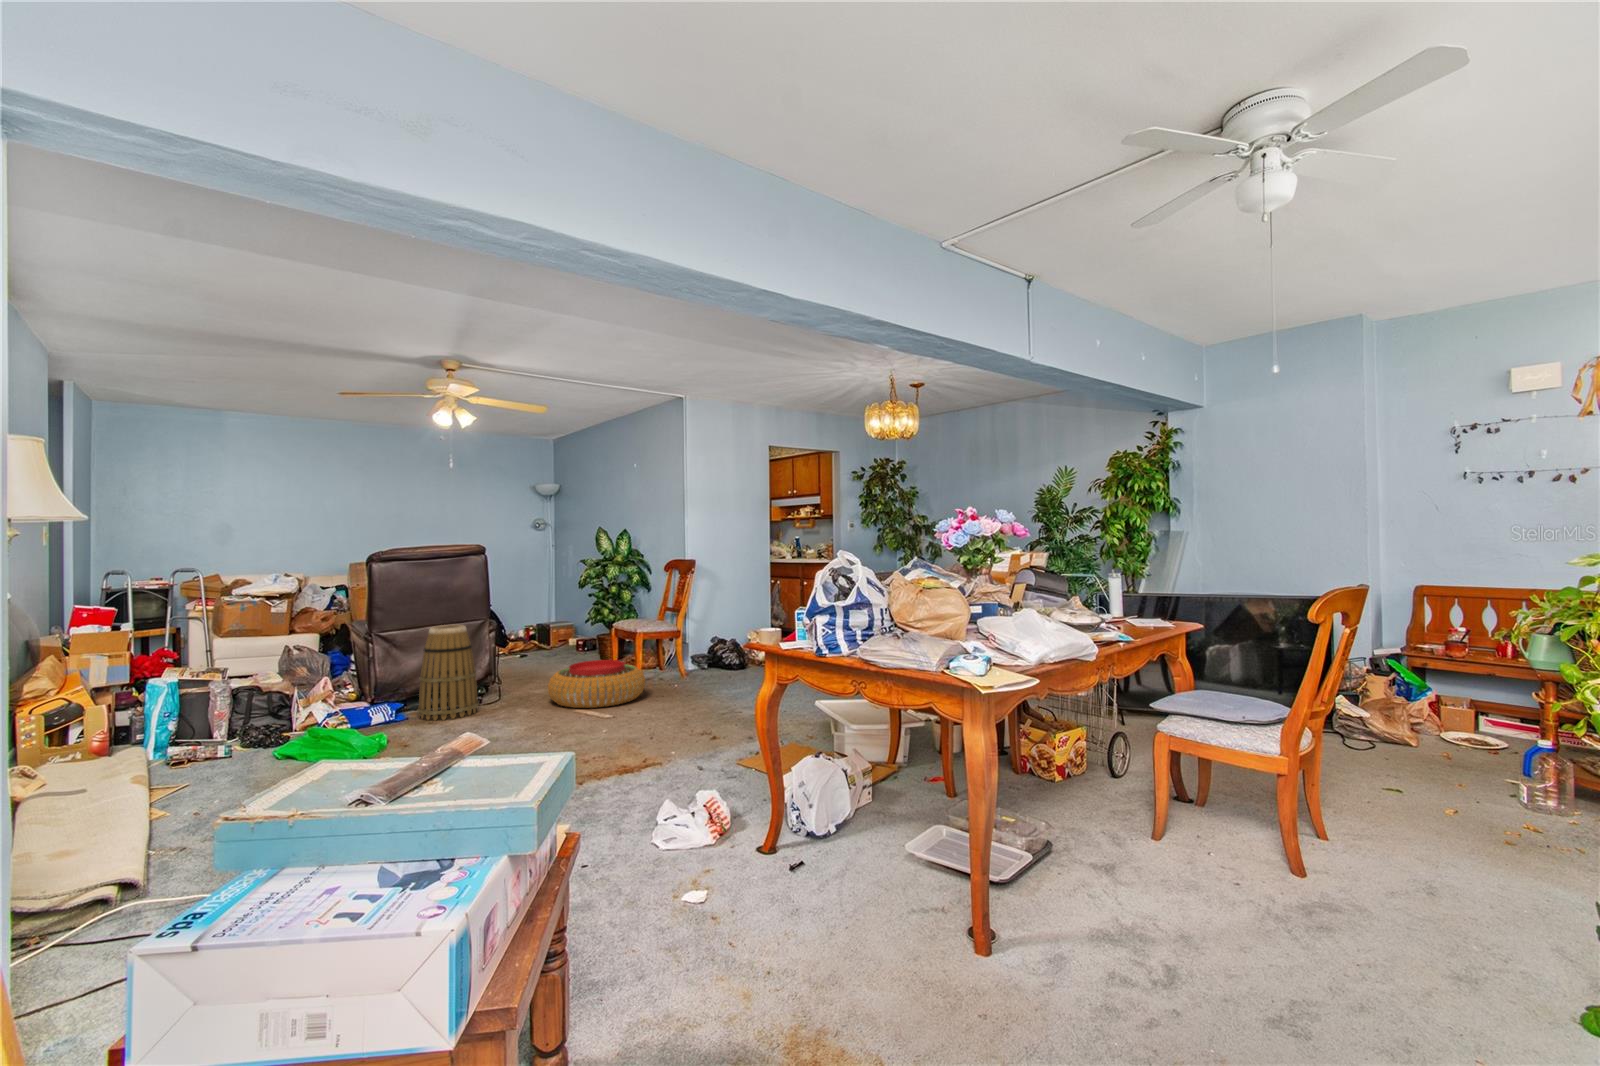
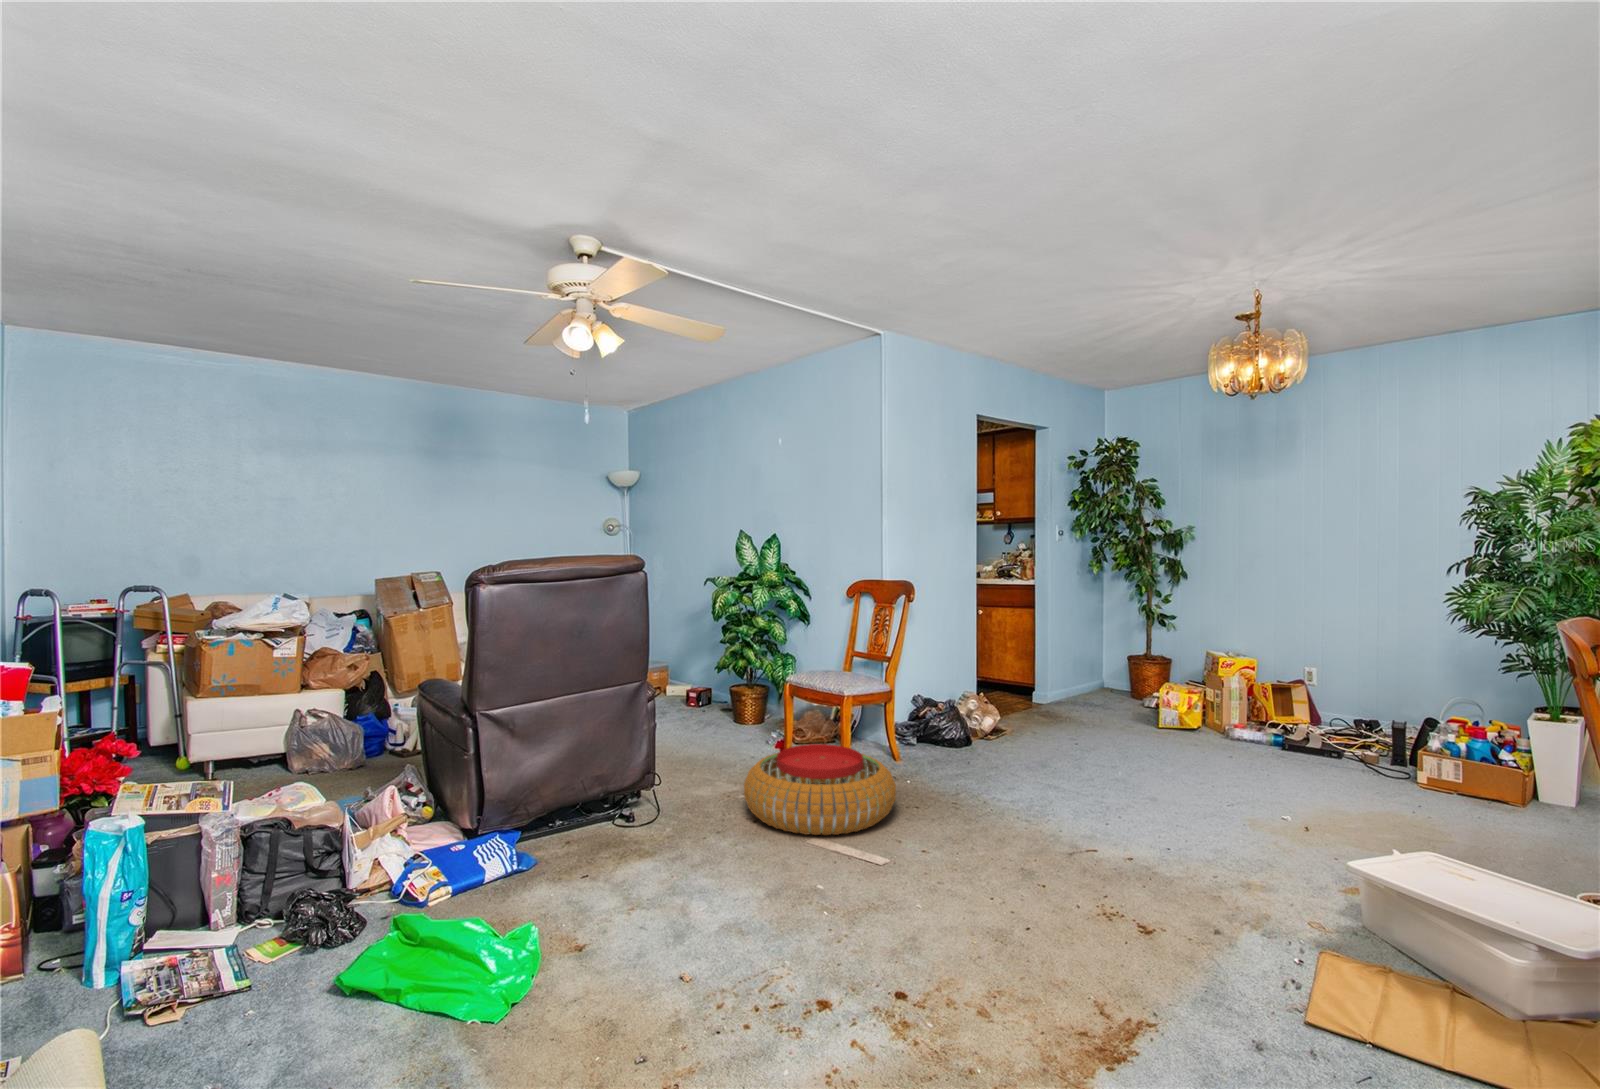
basket: present [418,625,478,720] -> none [551,694,647,866]

